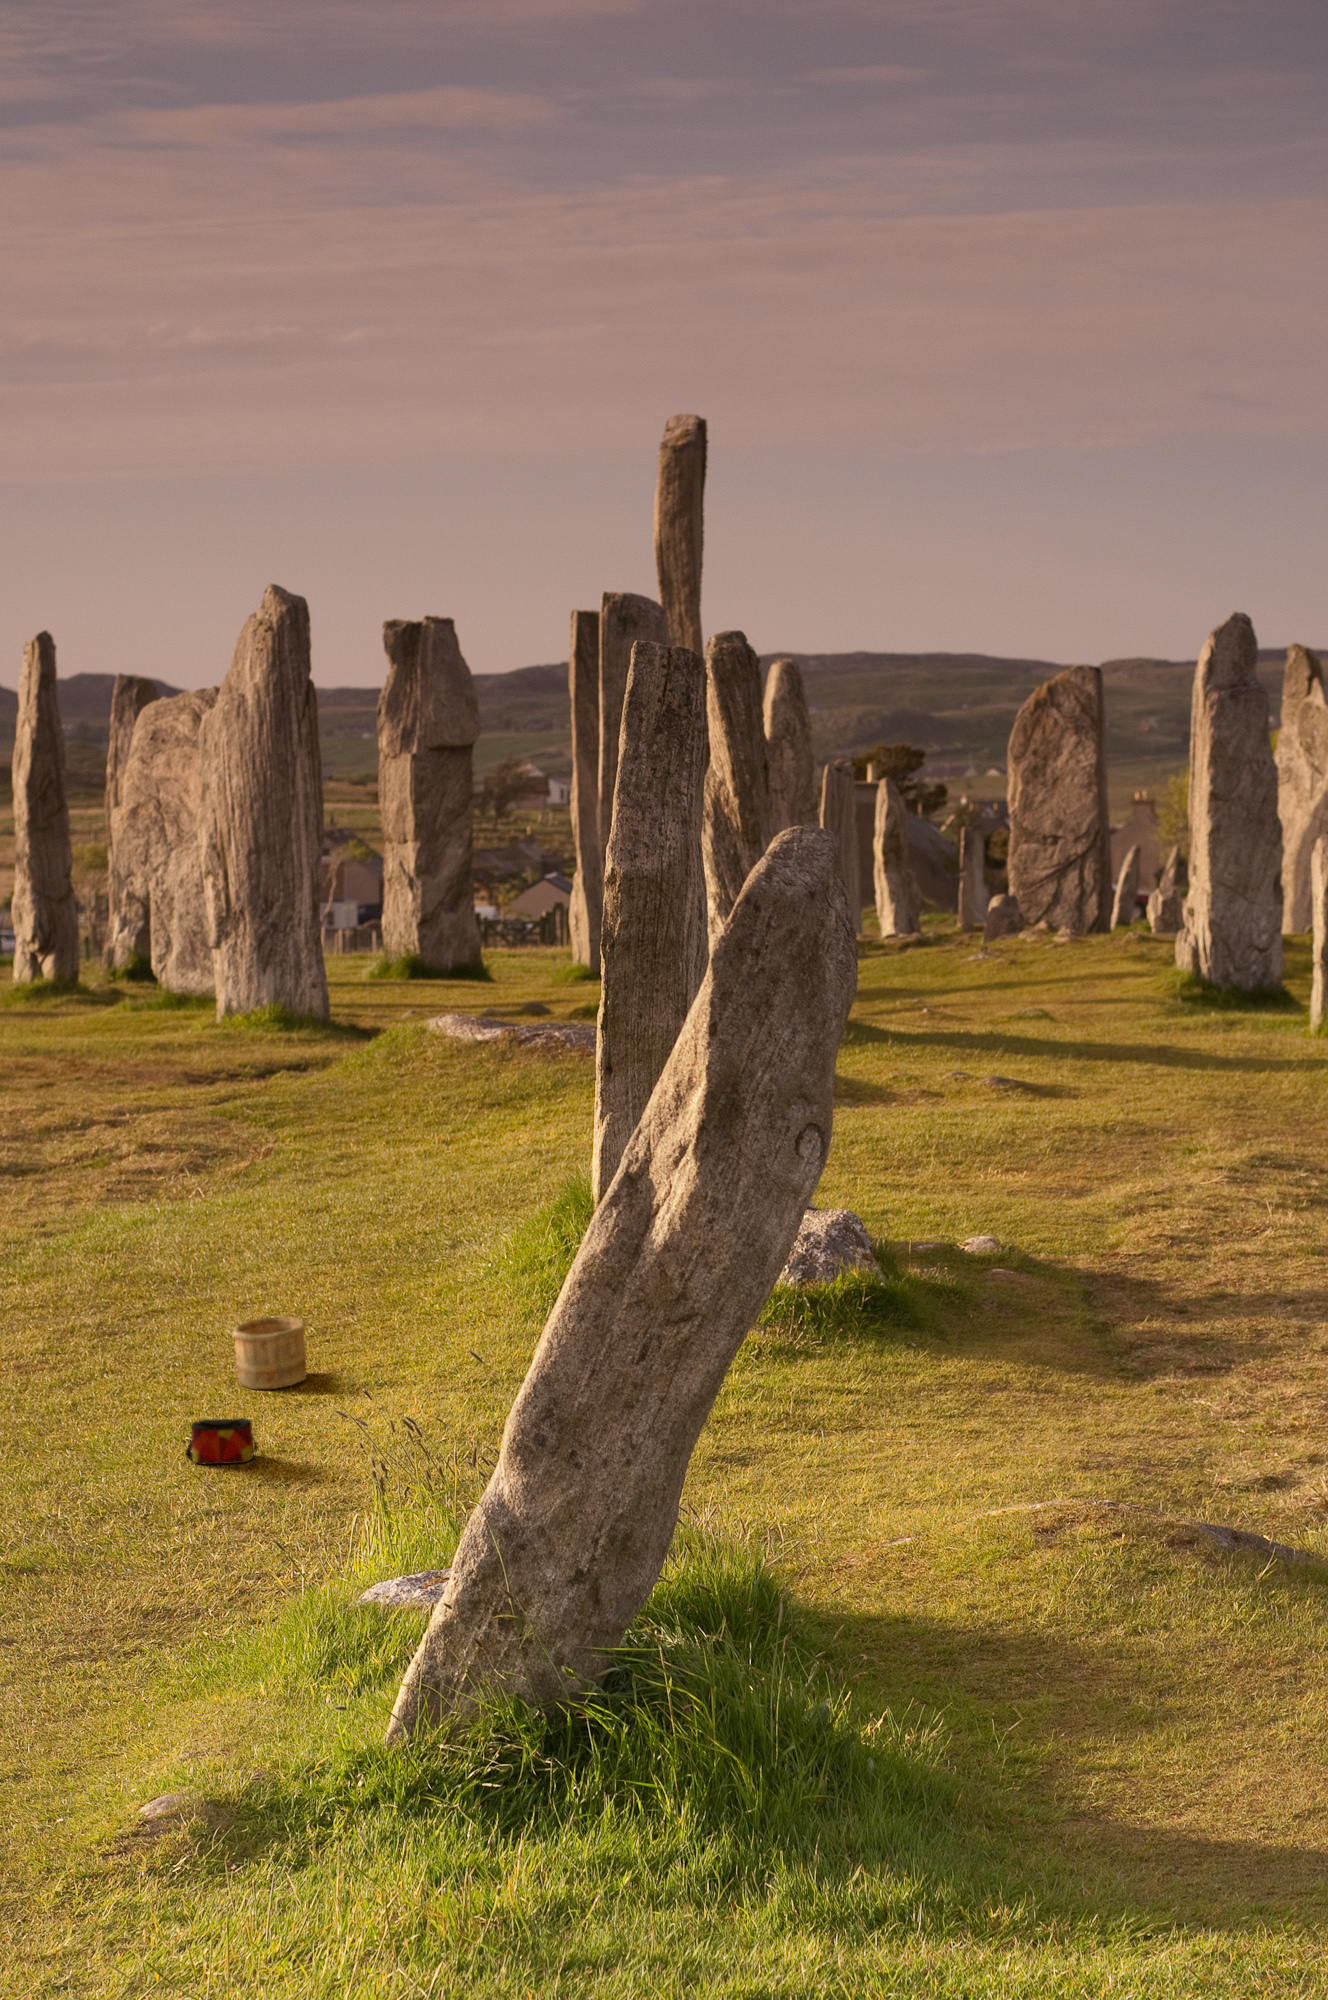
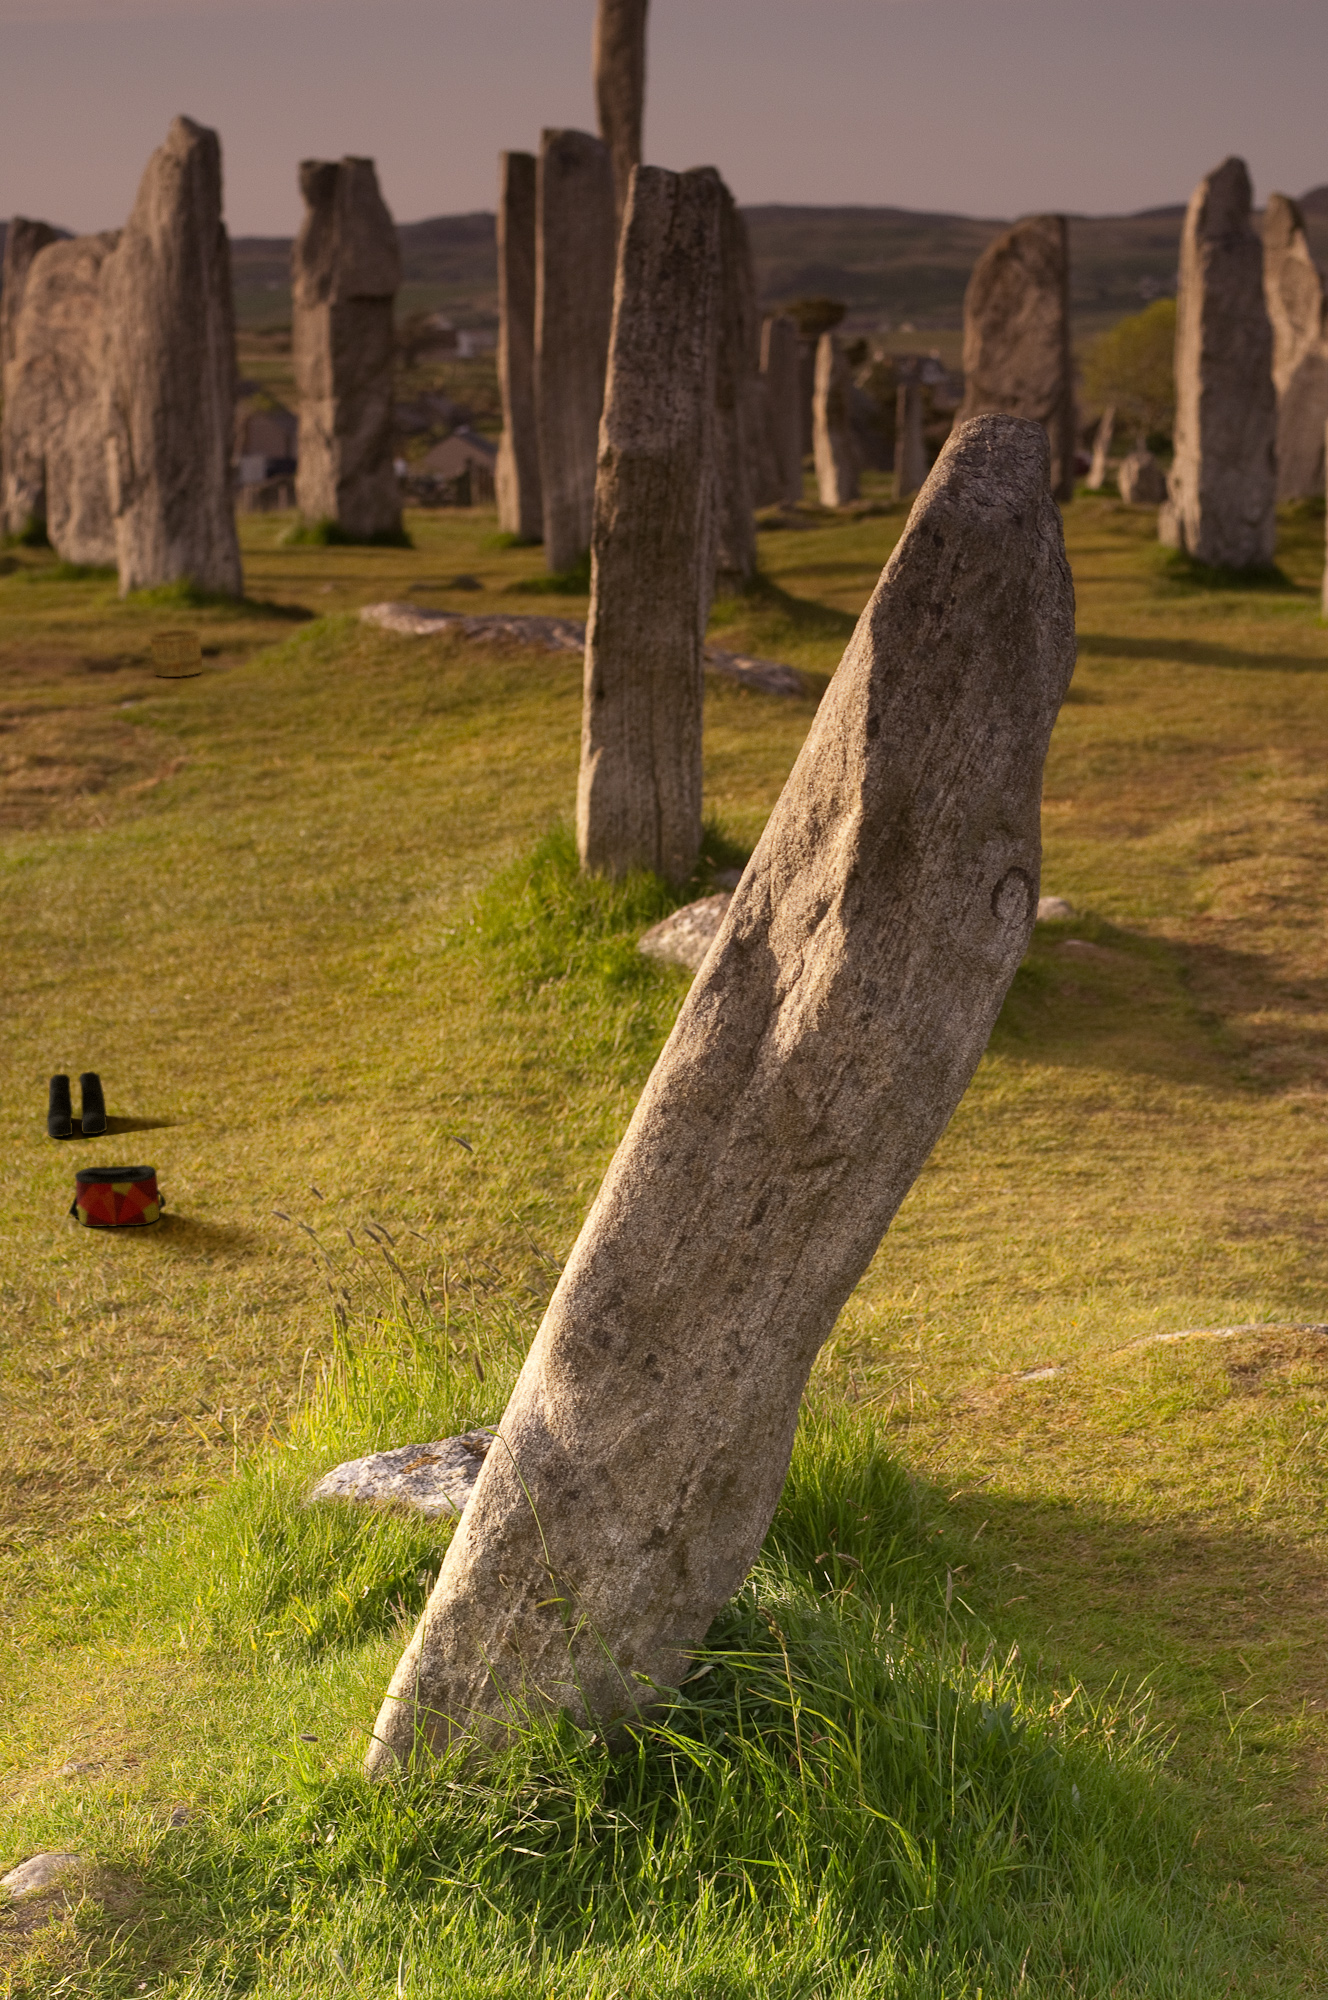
wooden bucket: present [232,1317,306,1389] -> present [149,630,202,677]
boots: none [169,1360,215,1410] -> present [47,1072,107,1137]

